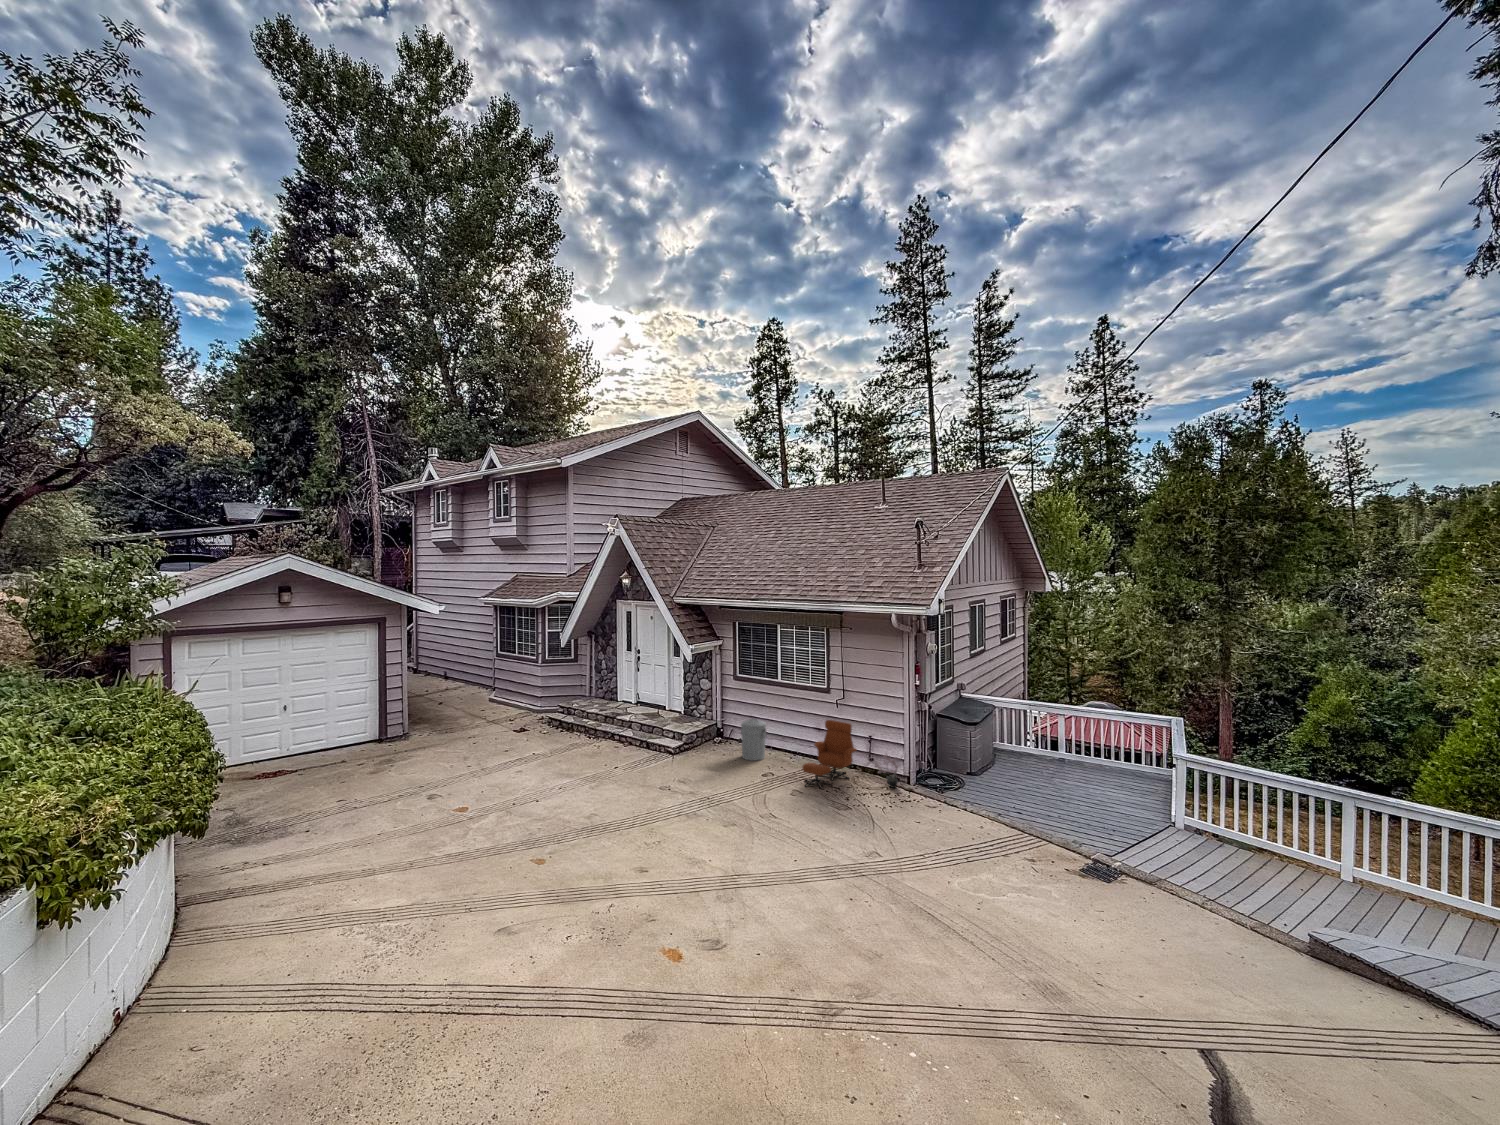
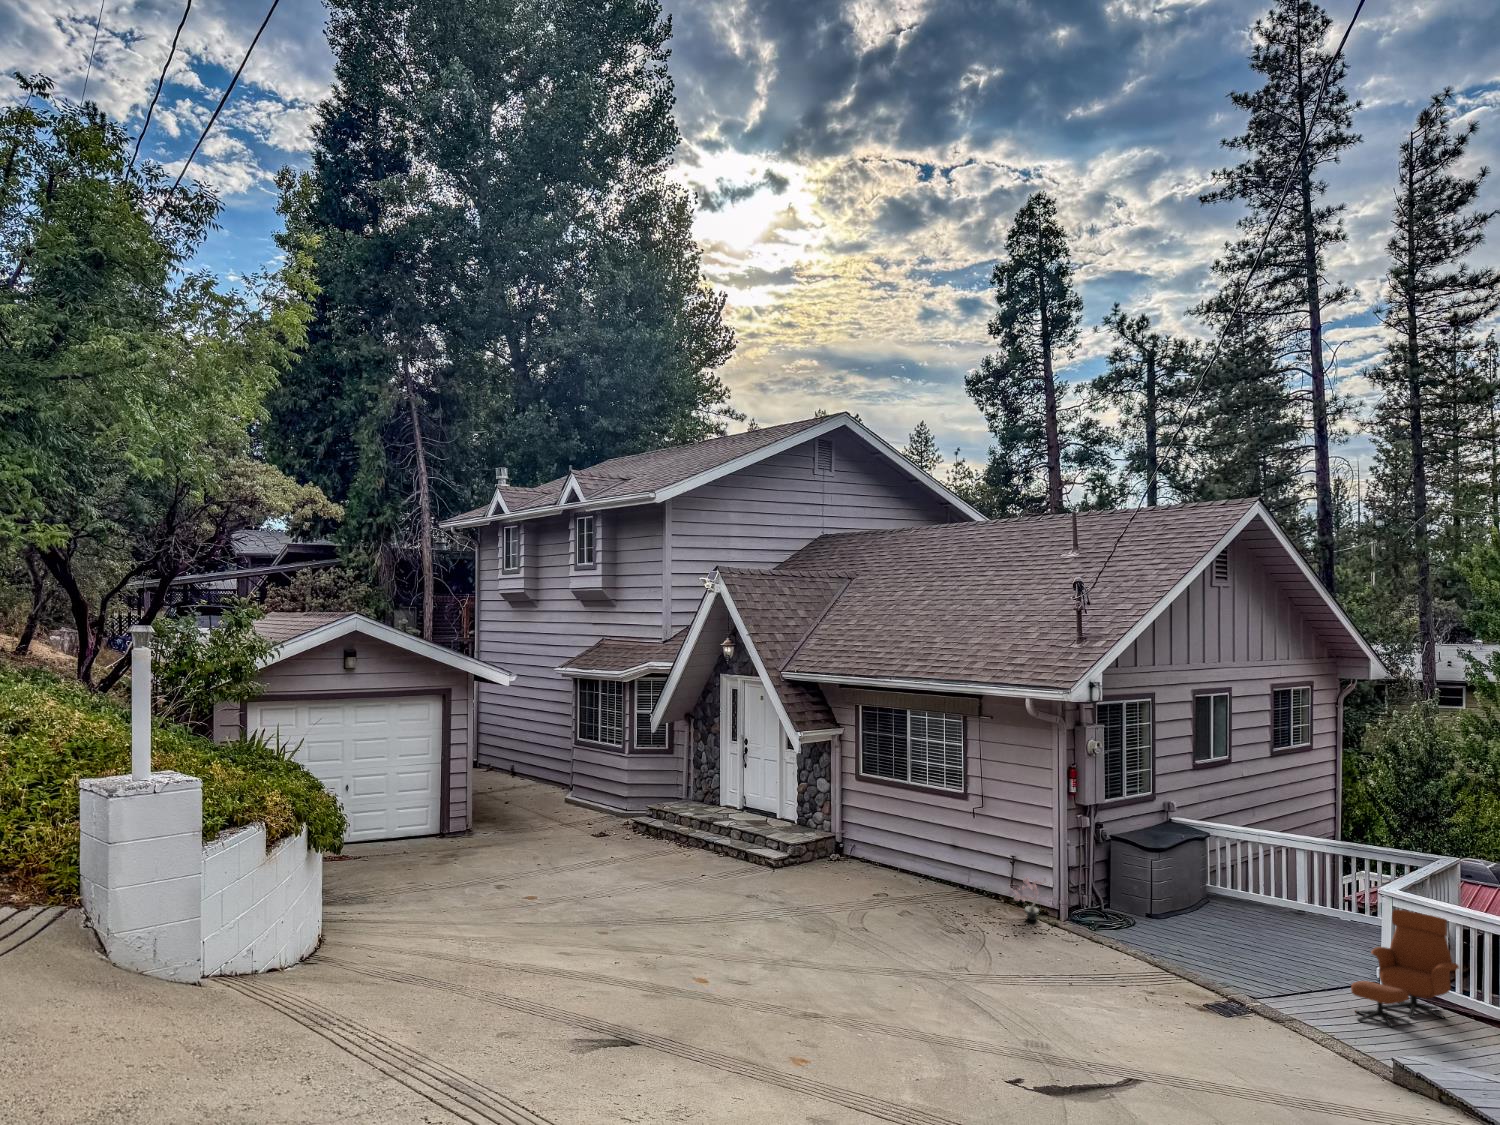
trash can: present [741,719,767,761] -> none [860,831,893,885]
lounge chair: present [802,720,856,788] -> present [1351,909,1459,1027]

